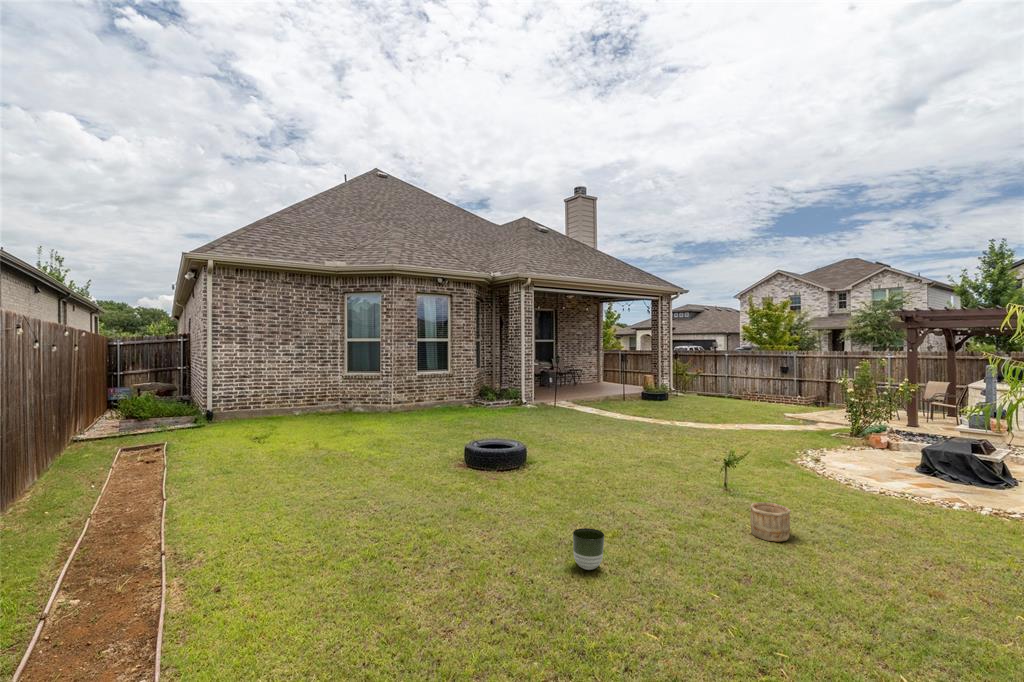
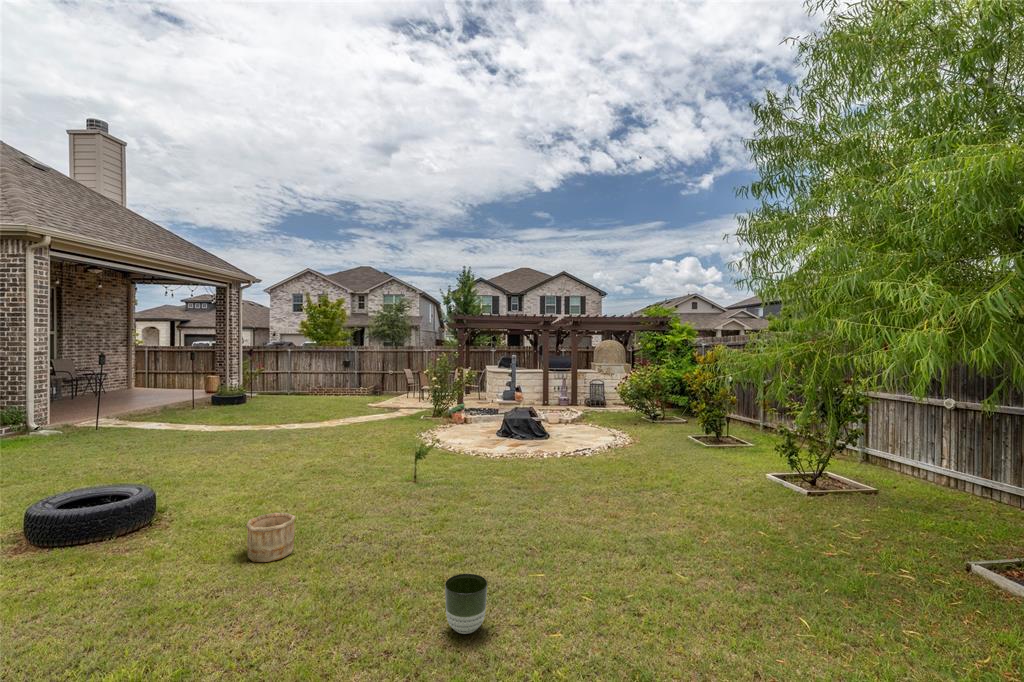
wooden bucket: present [749,502,791,542] -> present [246,513,295,562]

